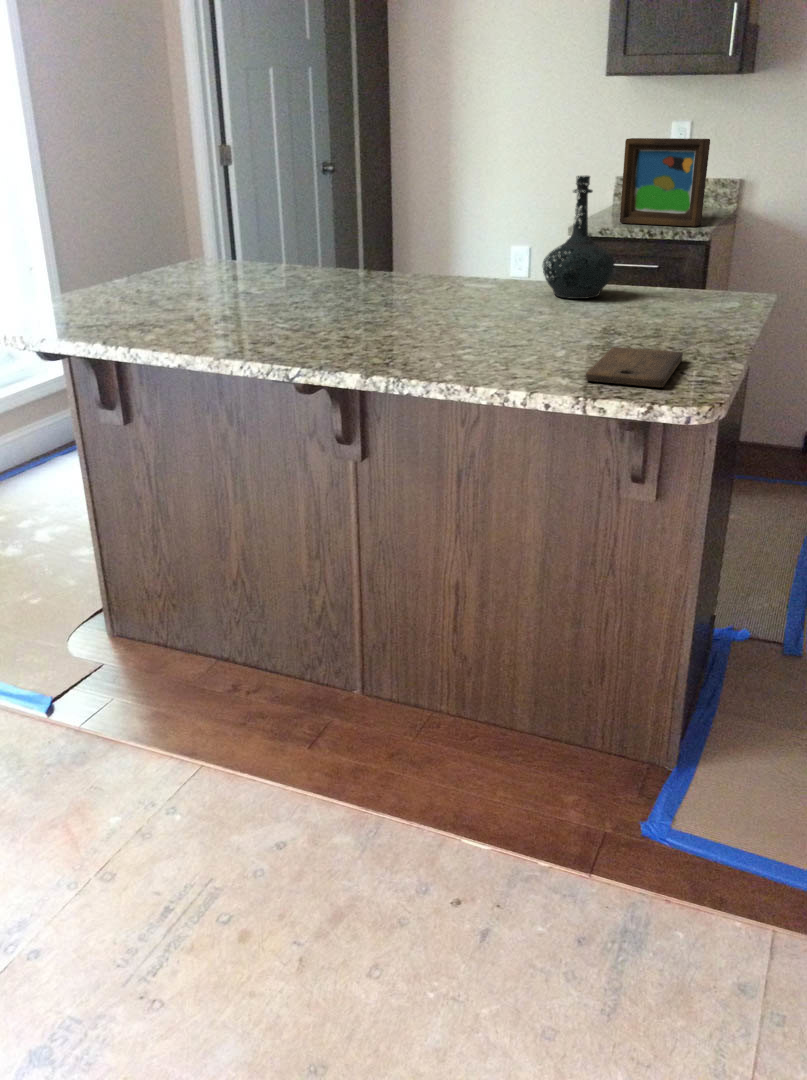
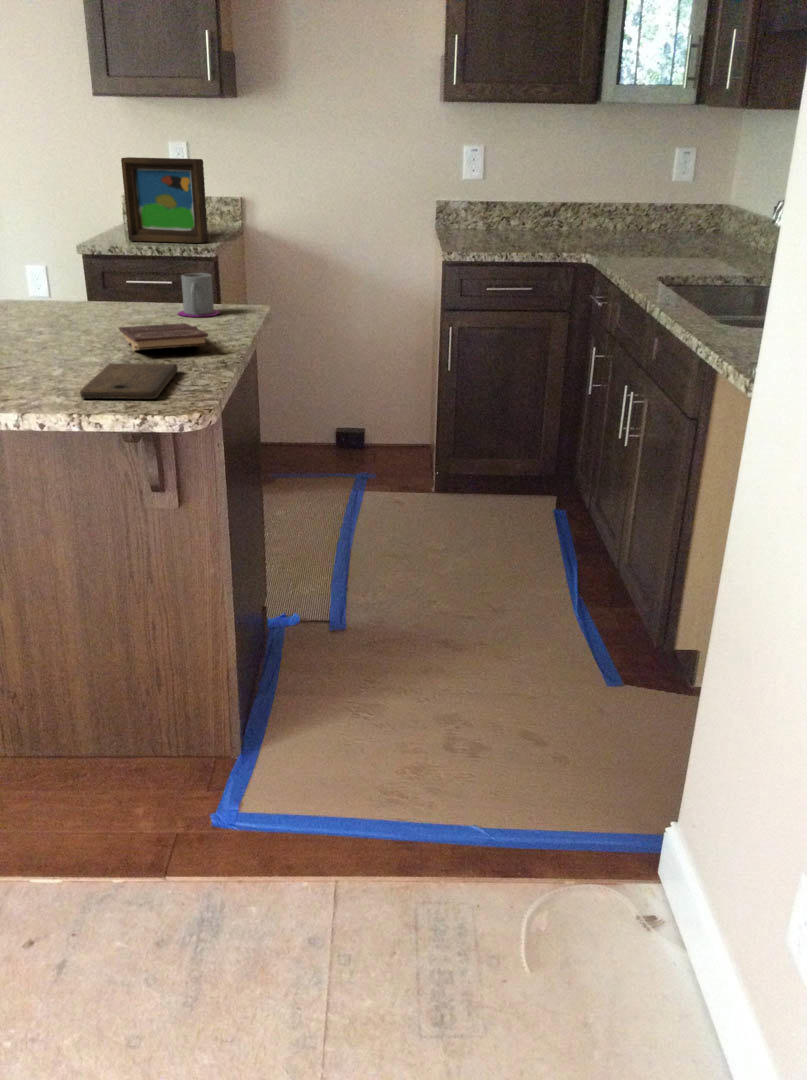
bottle: present [543,176,614,299] -> none [39,196,114,318]
mug: none [675,257,720,303] -> present [178,273,220,317]
book: none [618,310,716,335] -> present [119,323,208,351]

